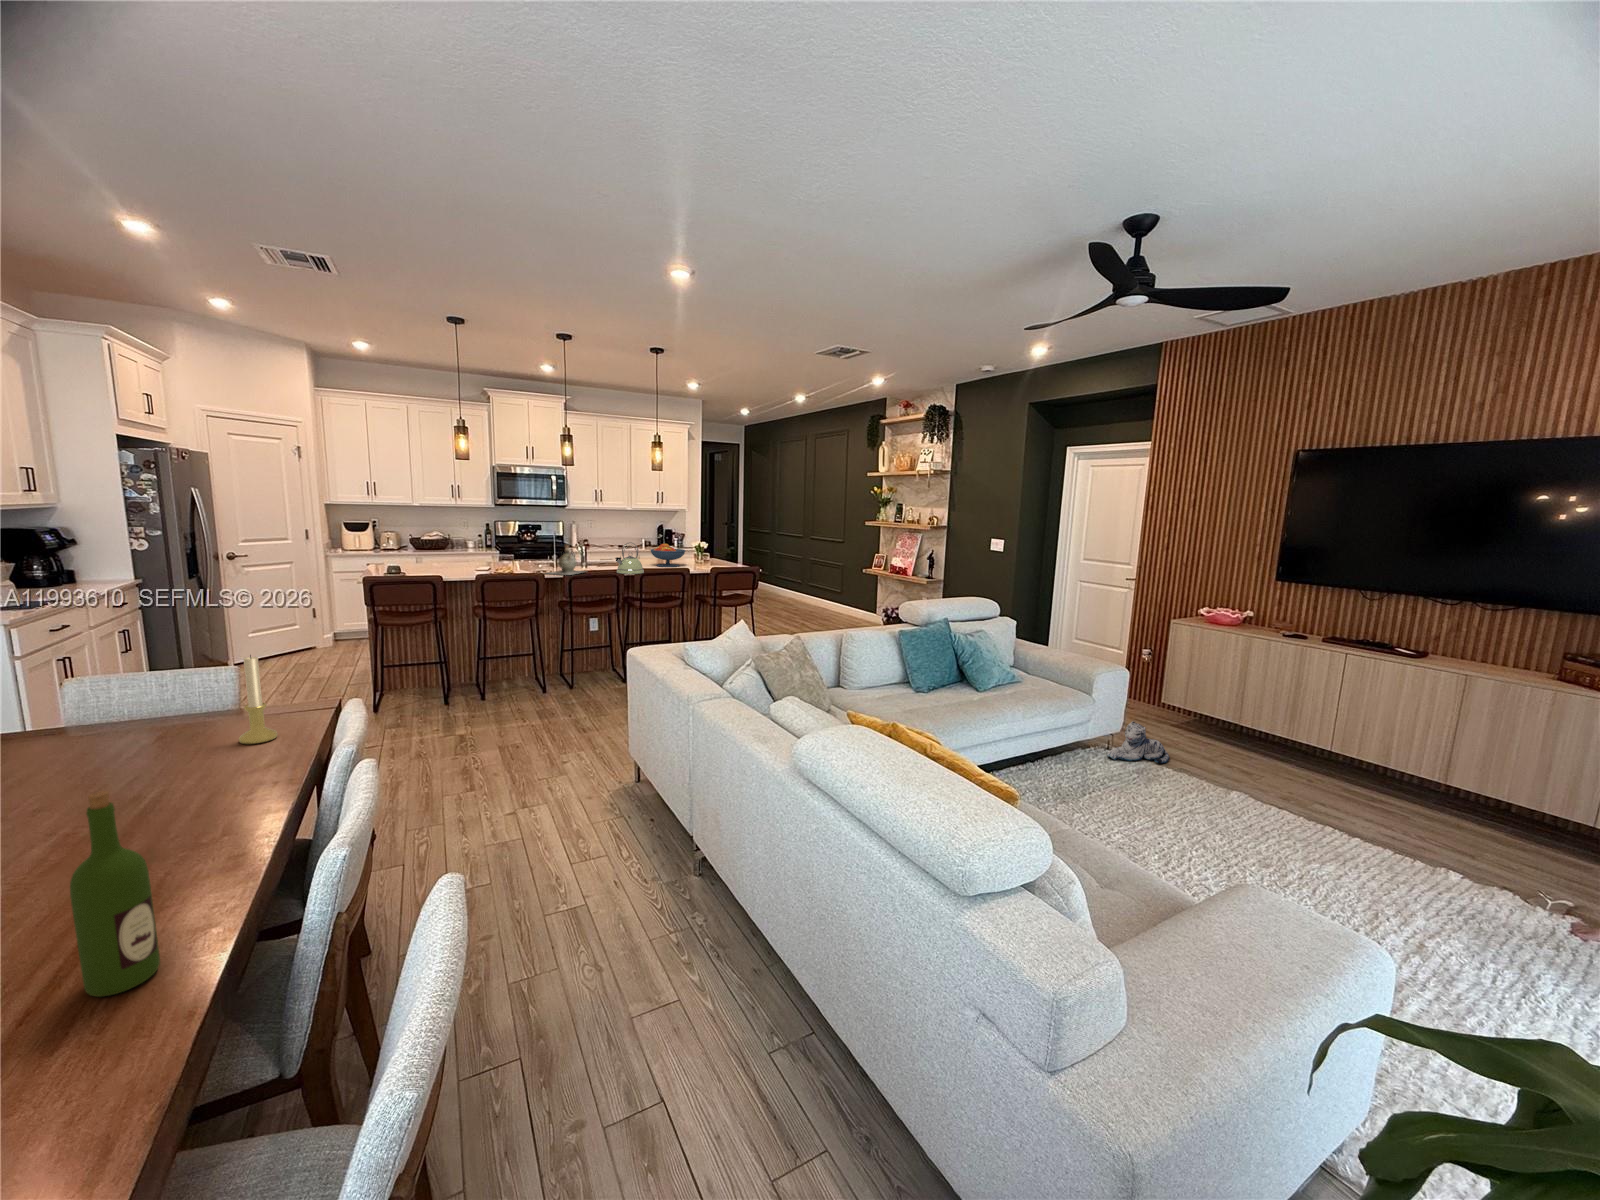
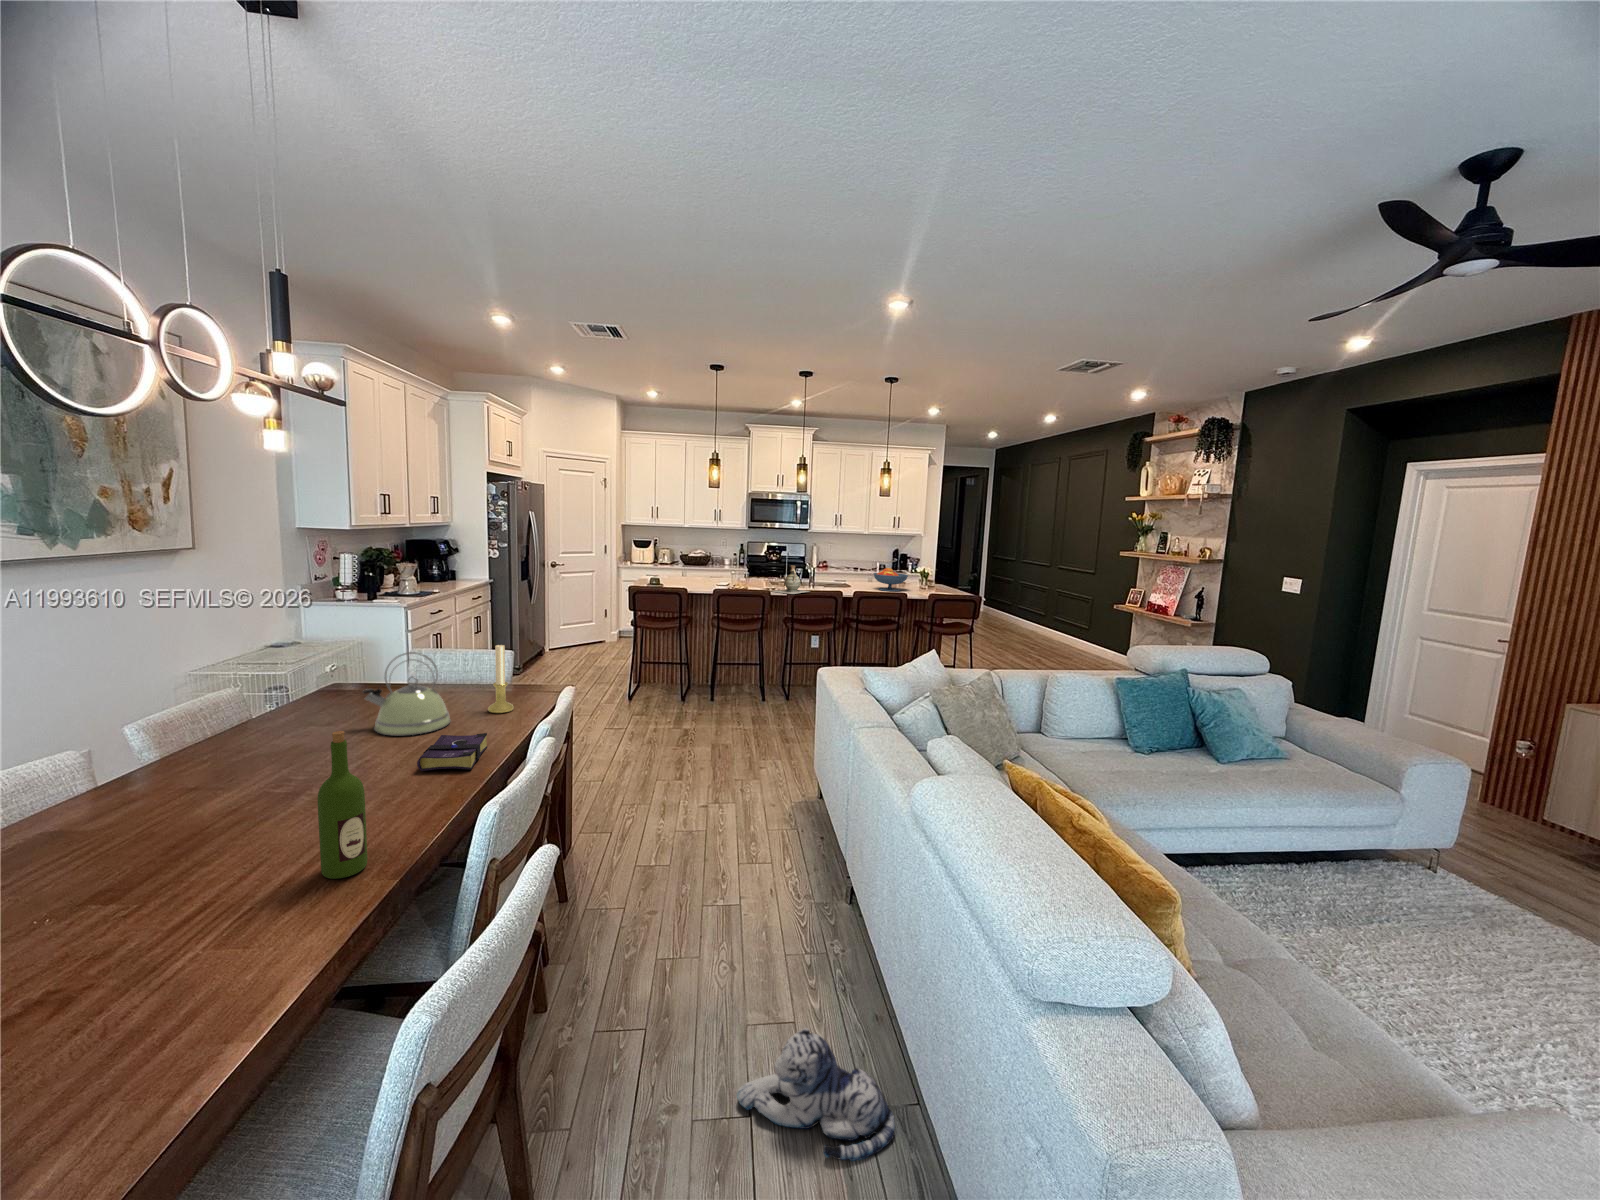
kettle: present [615,542,644,574] -> present [363,652,451,736]
plush toy: present [1107,722,1169,763] -> present [737,1028,895,1161]
book: none [169,768,265,832] -> present [417,733,487,771]

